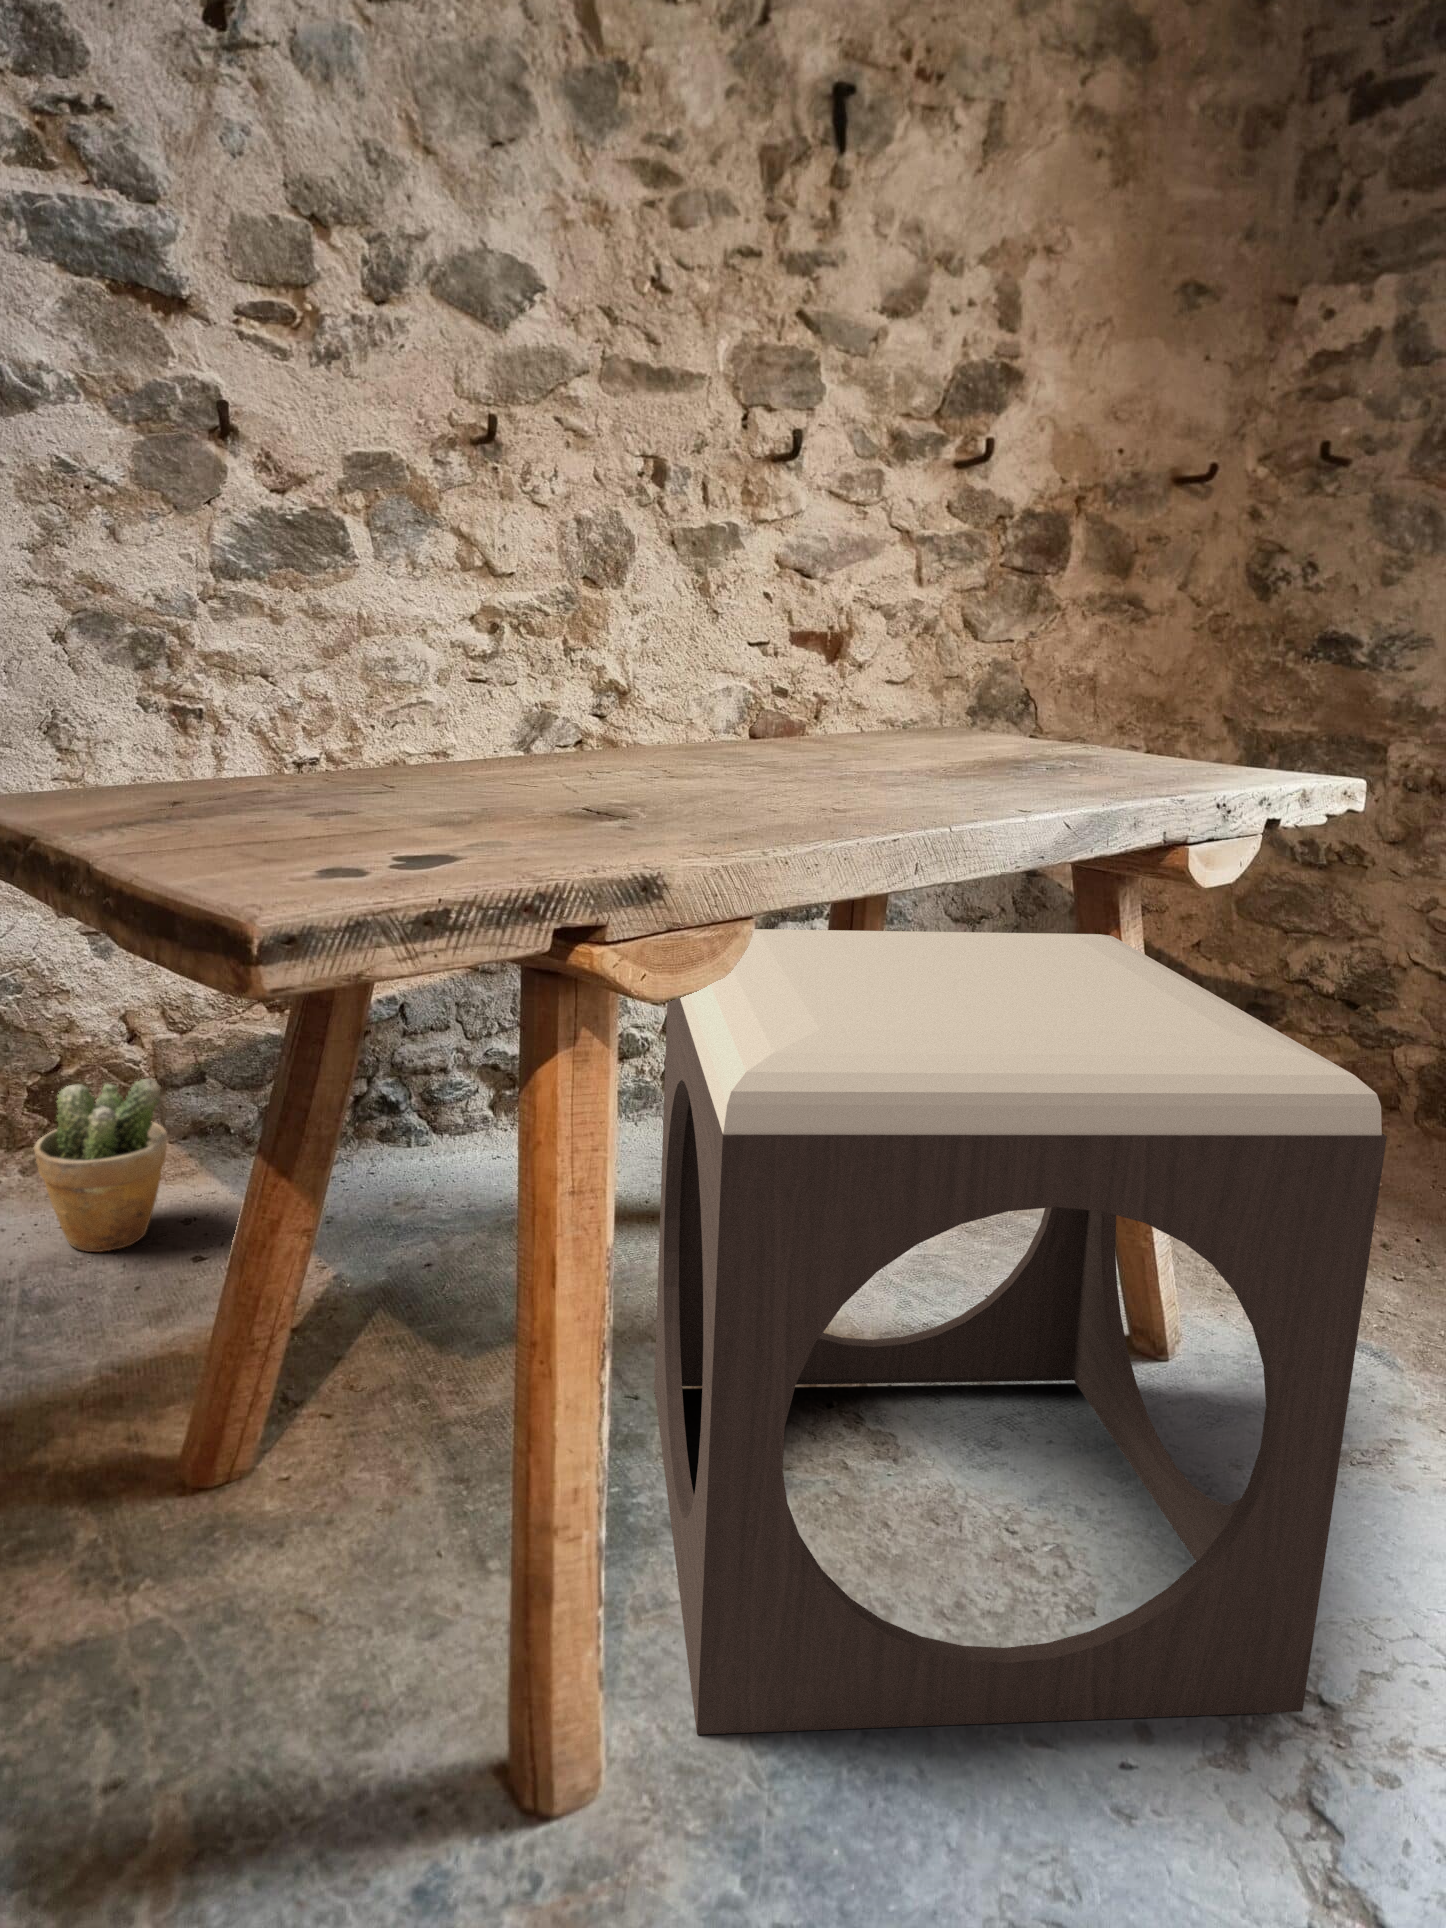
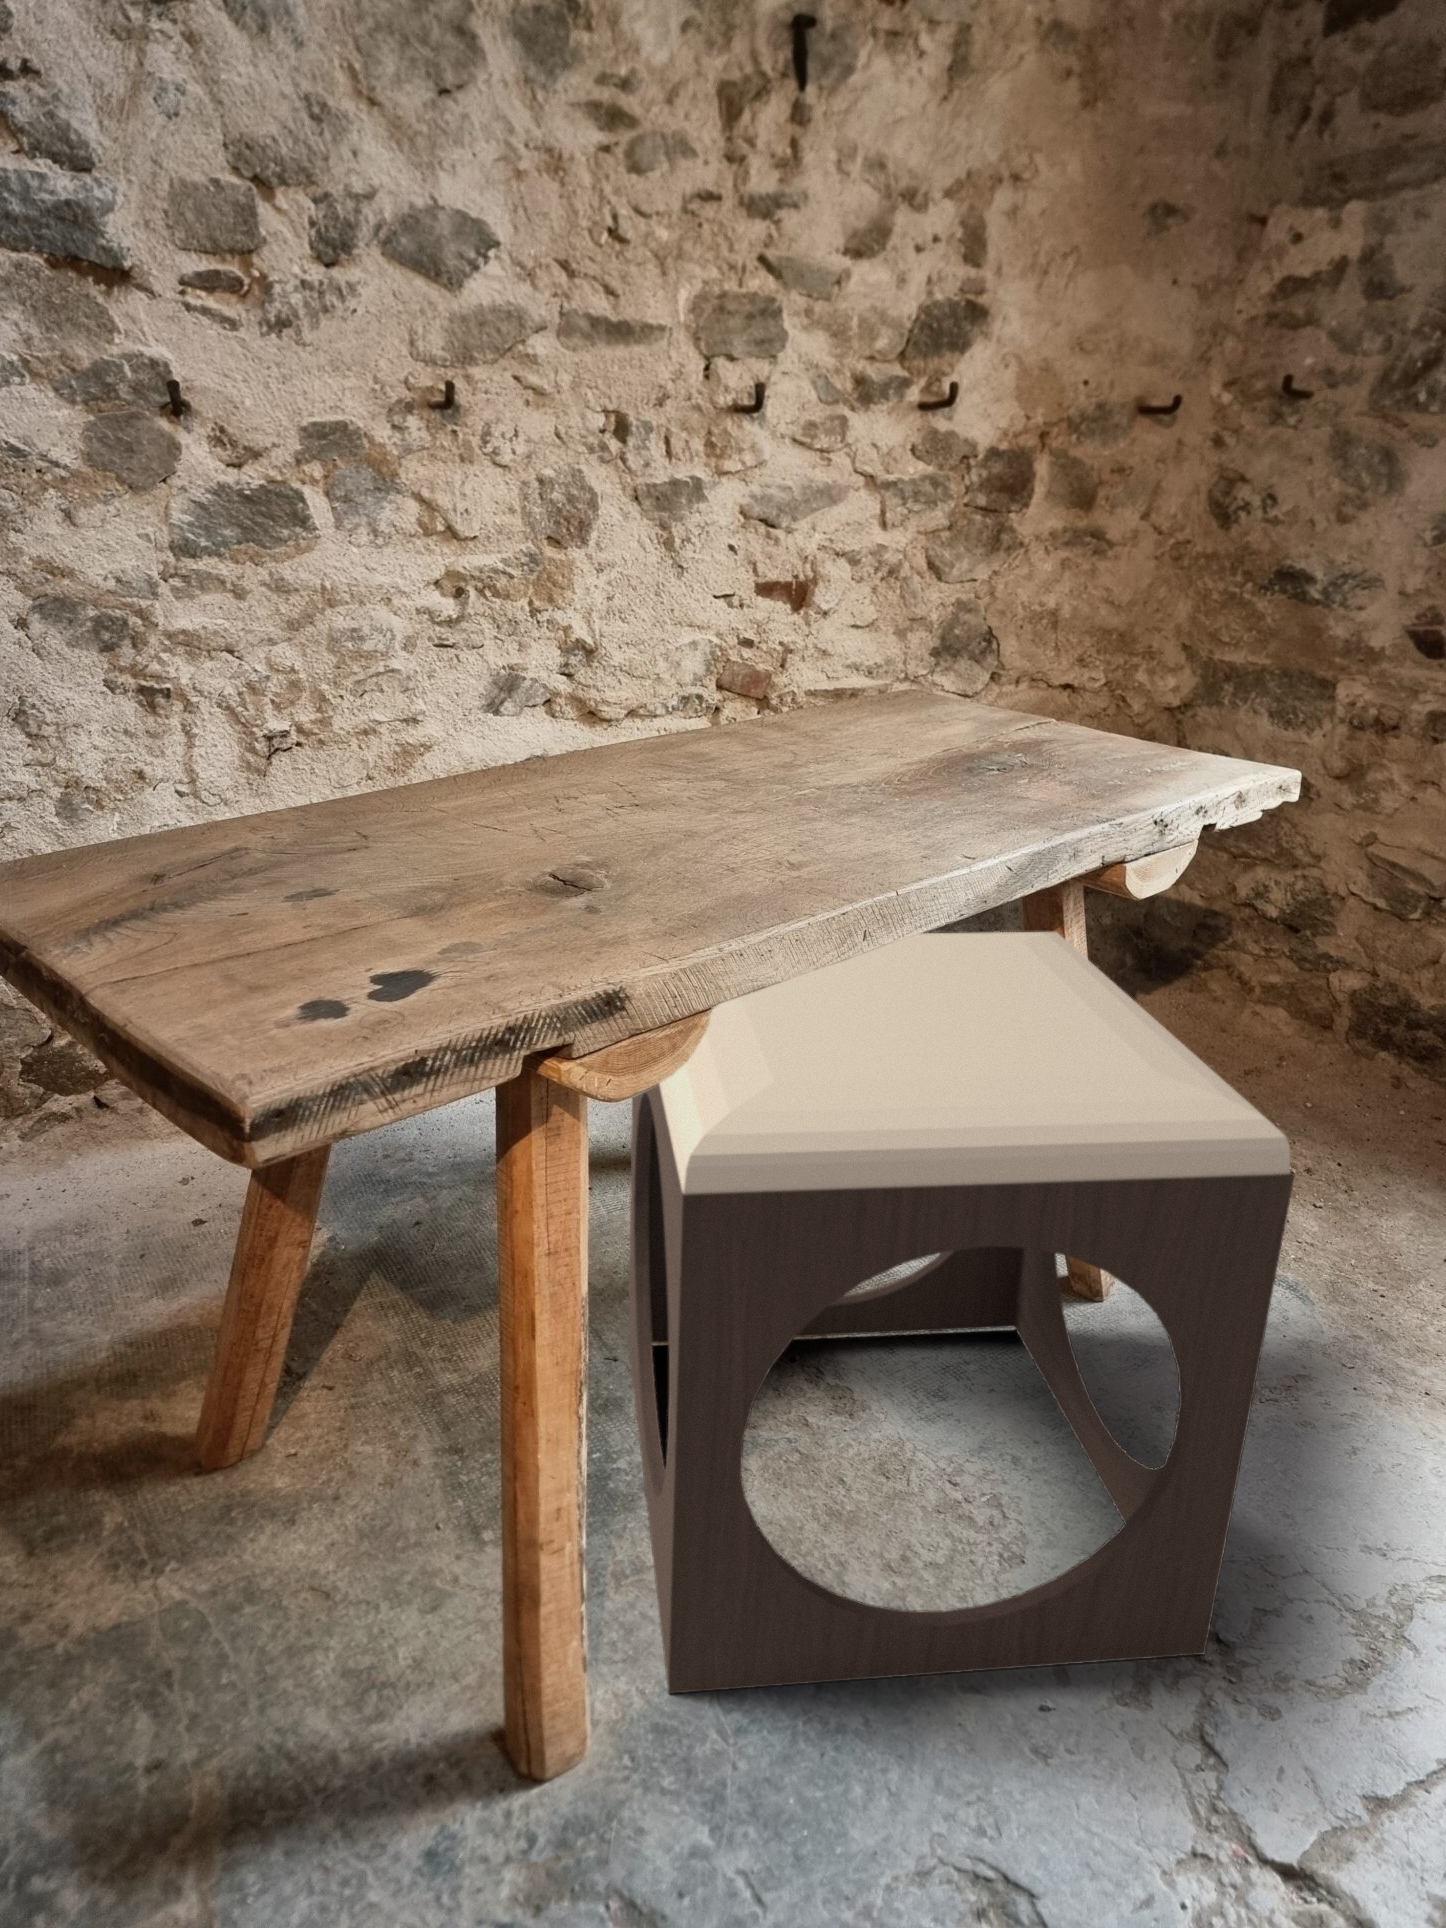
potted plant: present [34,1079,167,1252] -> none [32,1052,160,1215]

